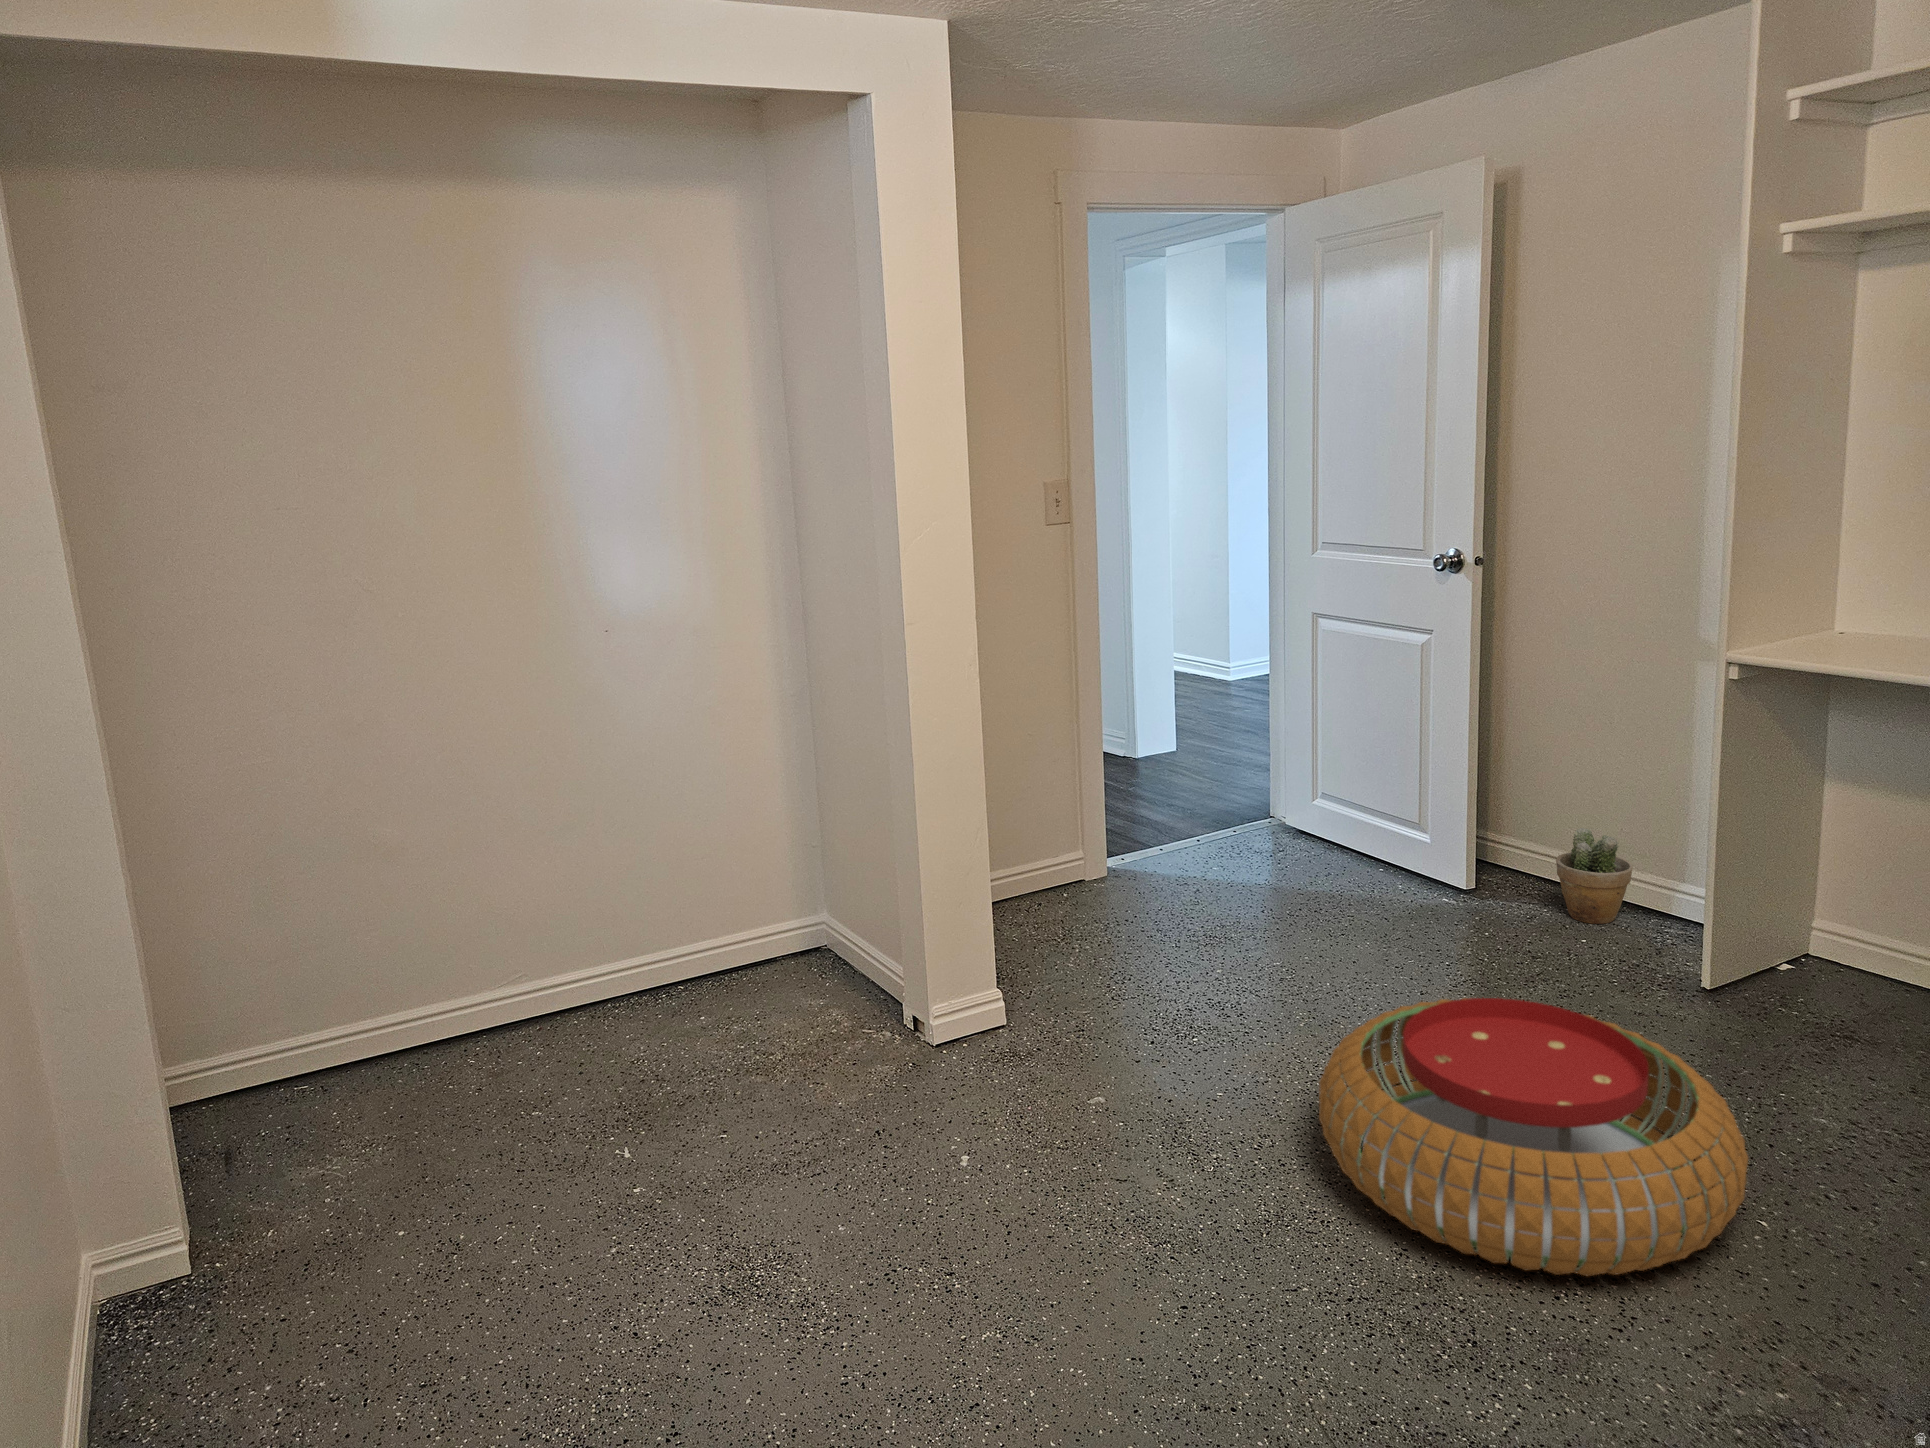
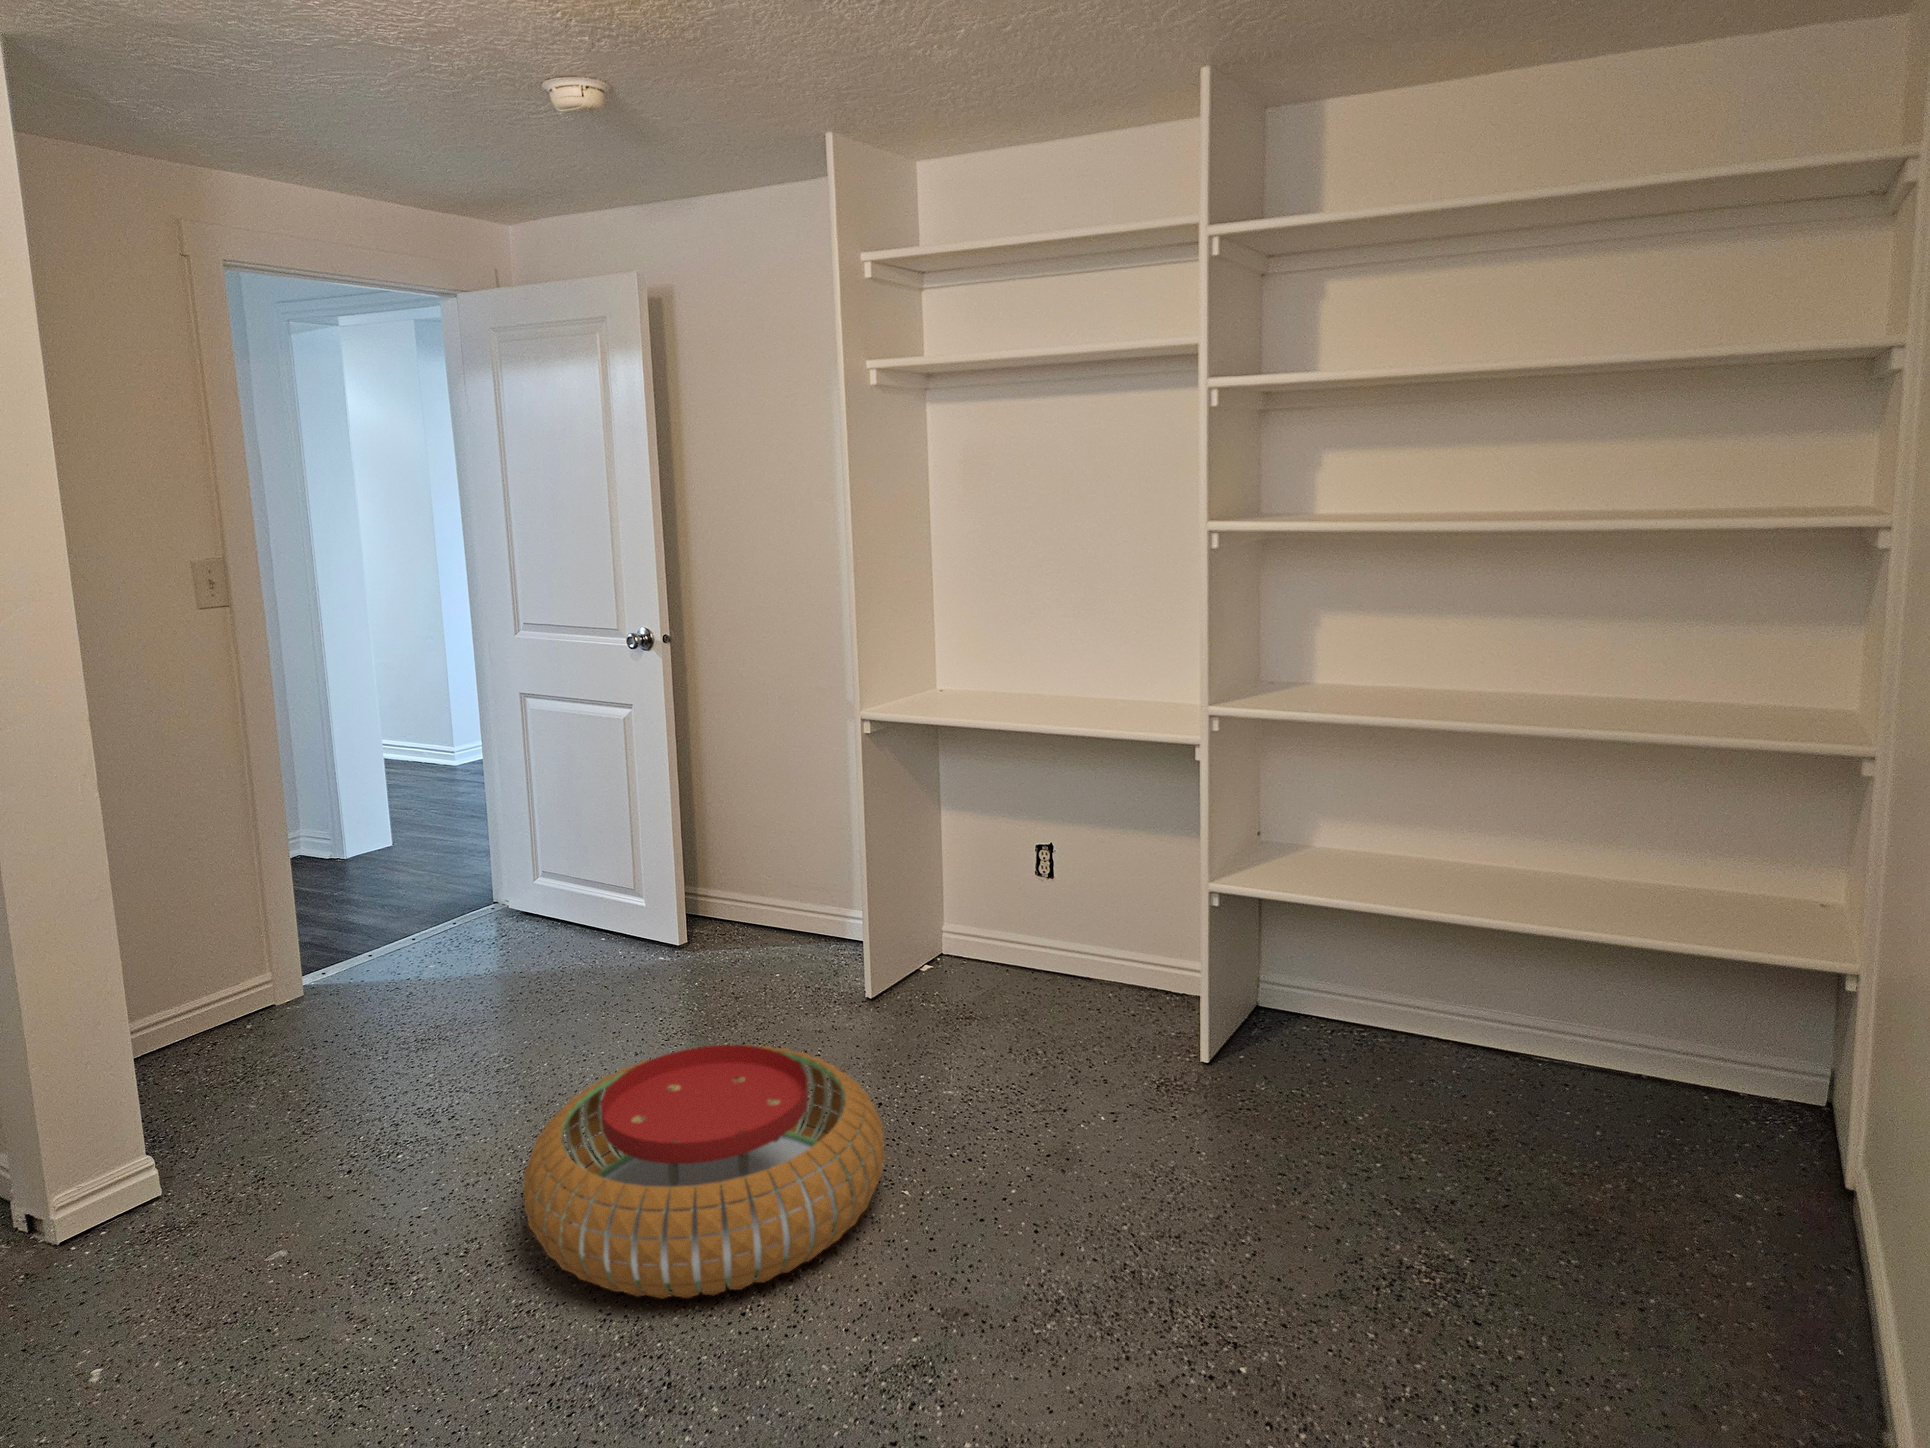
potted plant: present [1556,828,1633,924] -> none [753,873,815,958]

